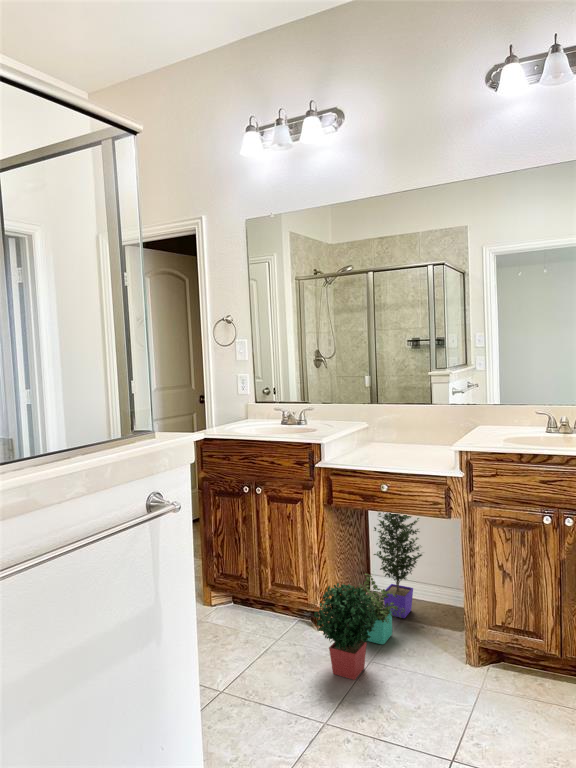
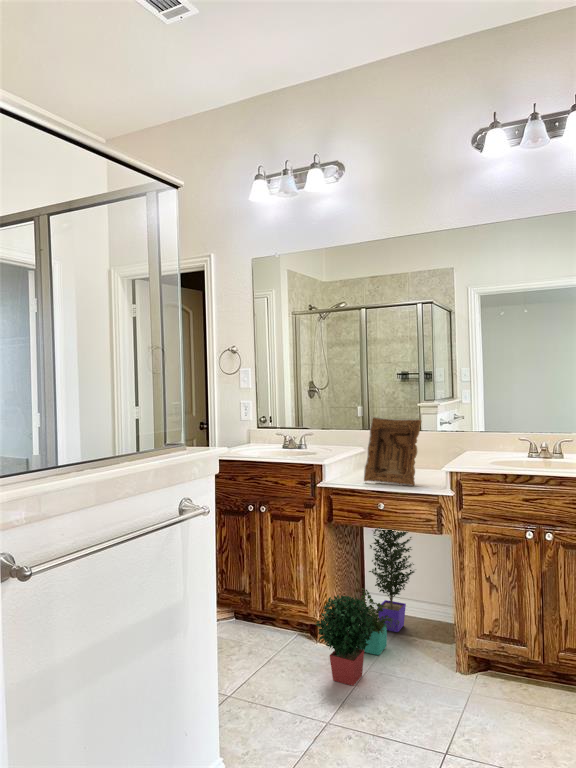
picture frame: none [366,391,429,465] -> present [364,417,421,485]

